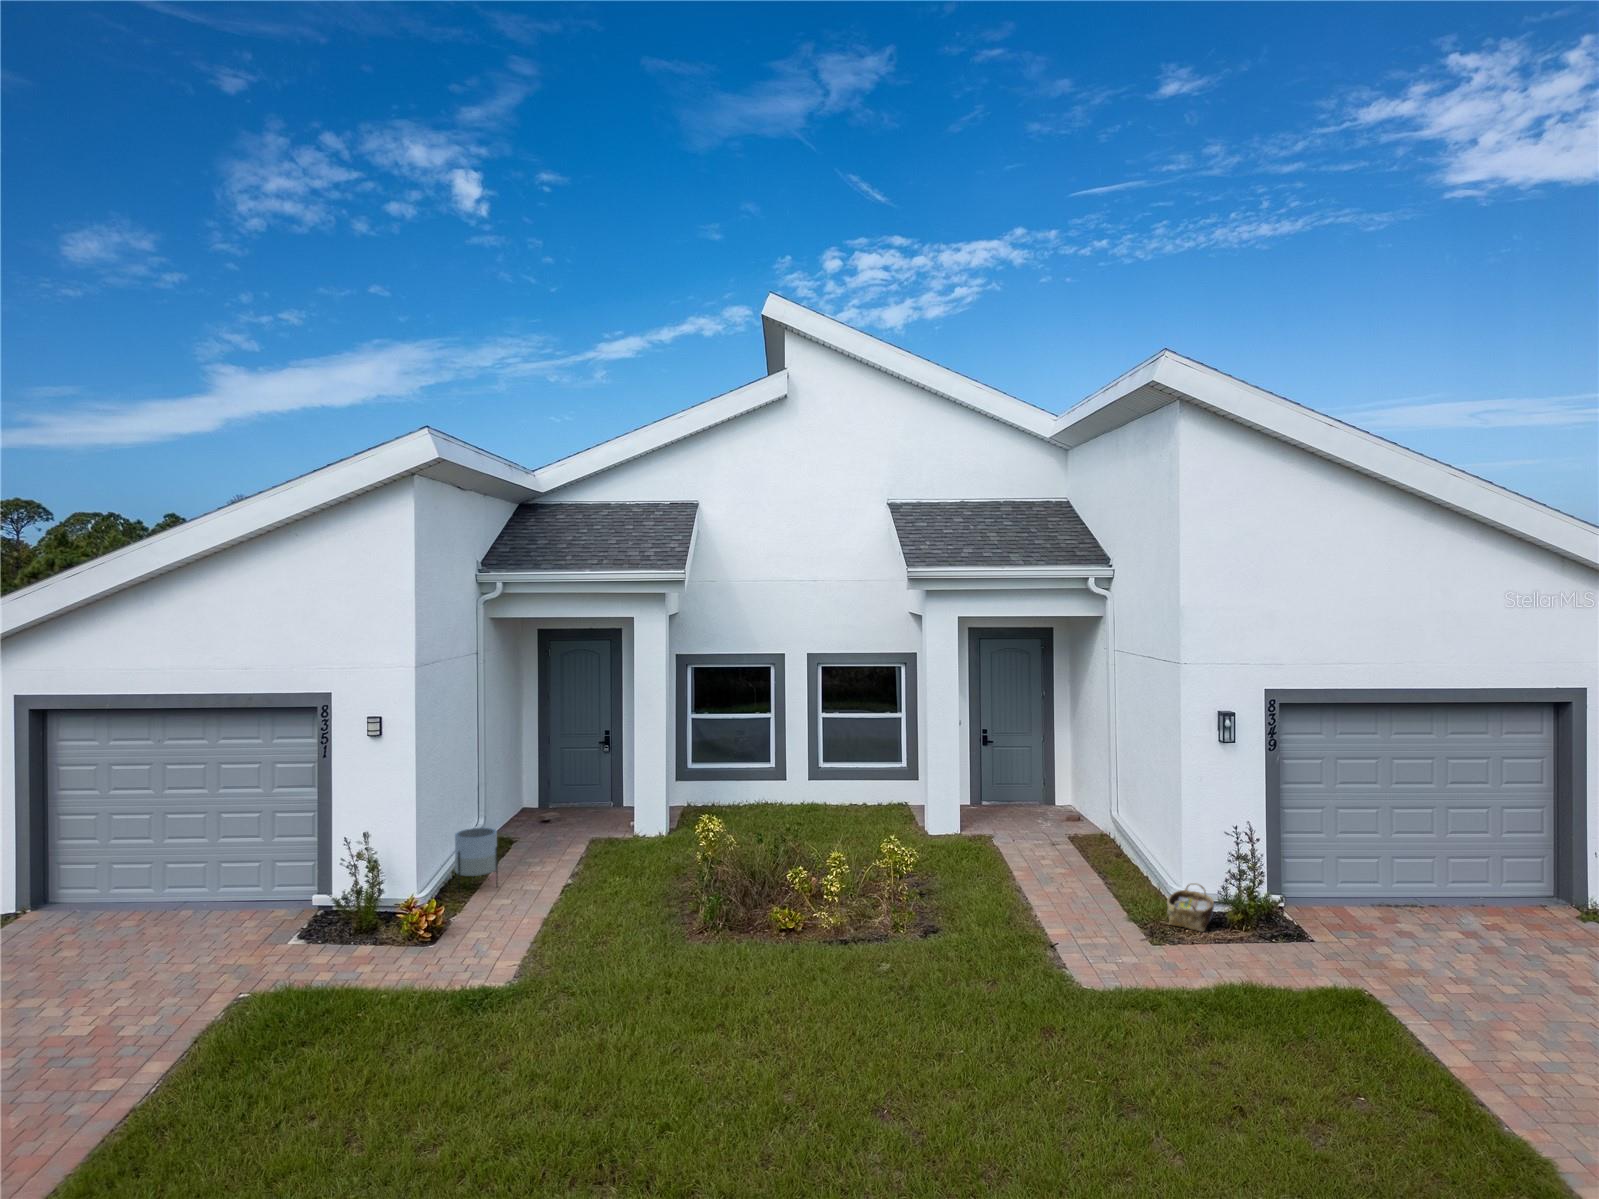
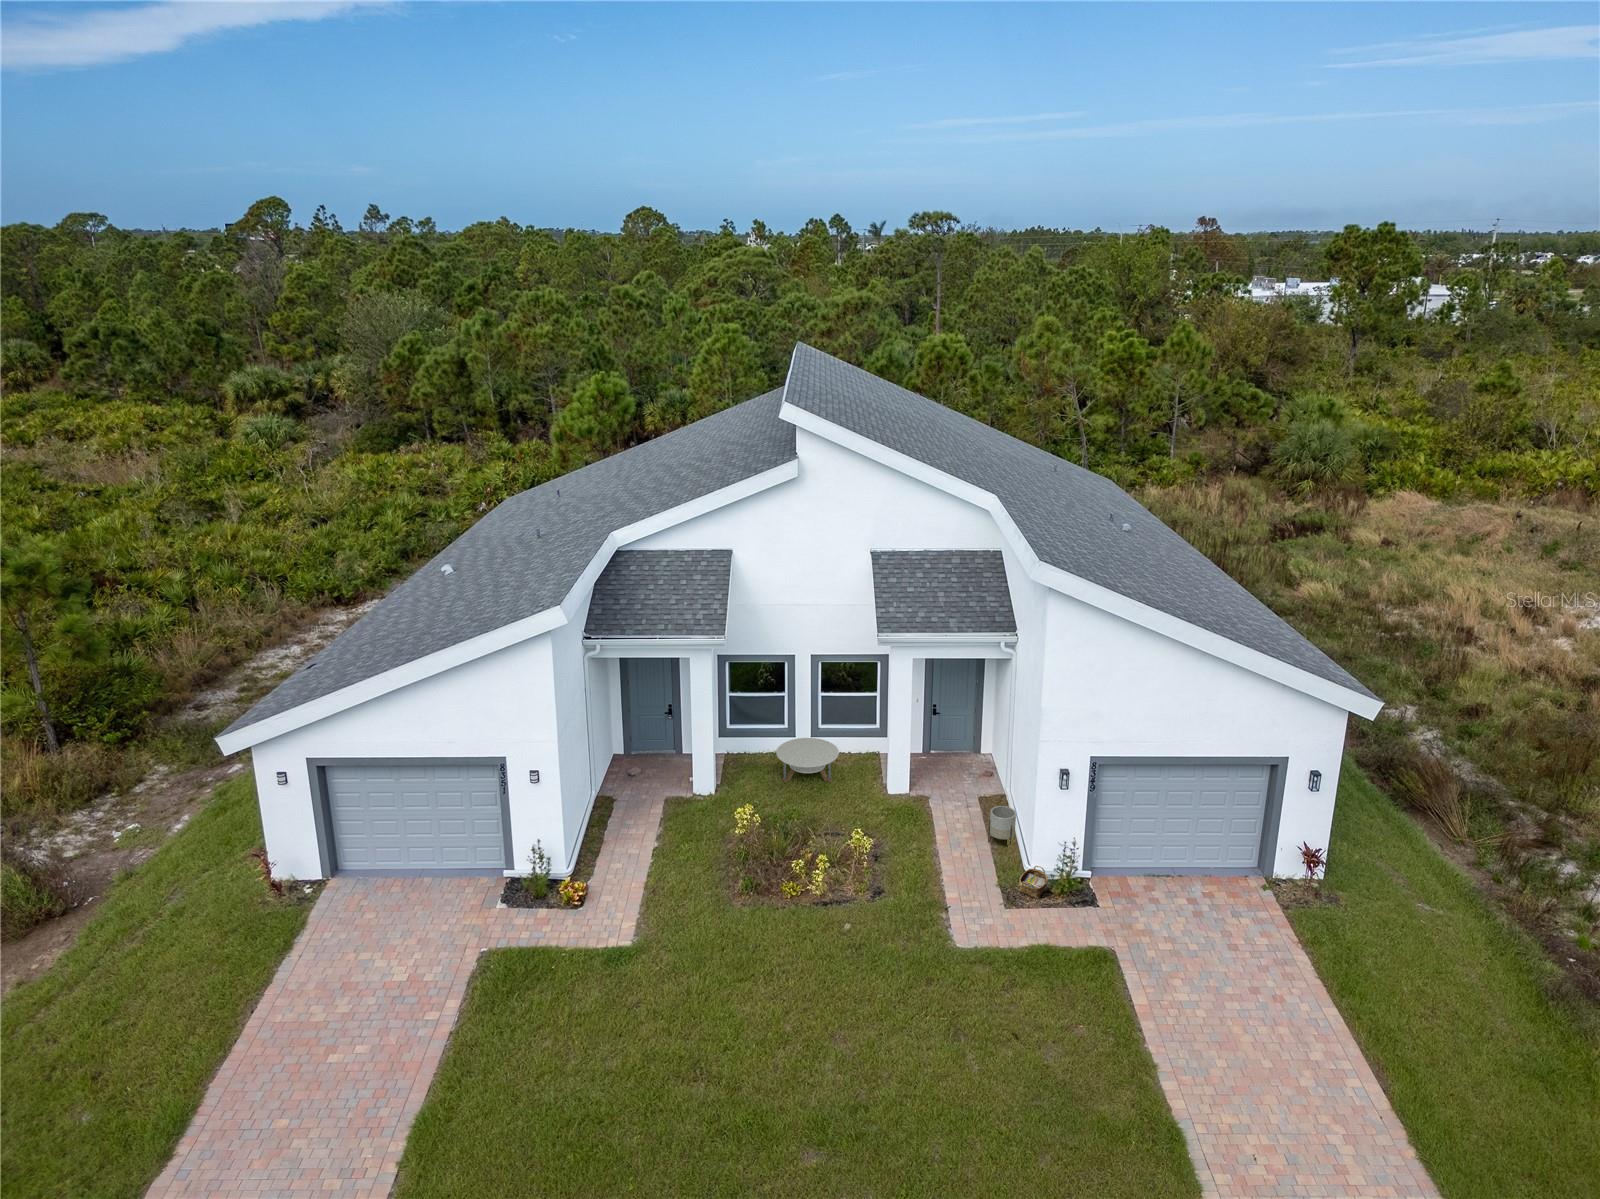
round table: none [760,779,851,831] -> present [776,738,839,782]
planter: present [455,828,498,888] -> present [988,806,1016,844]

